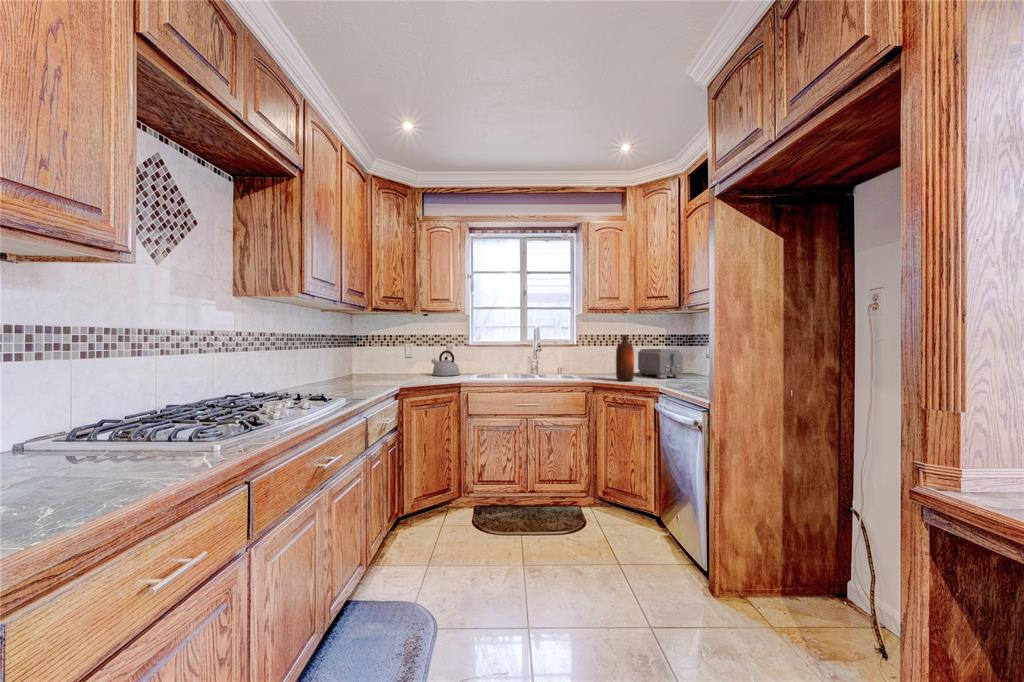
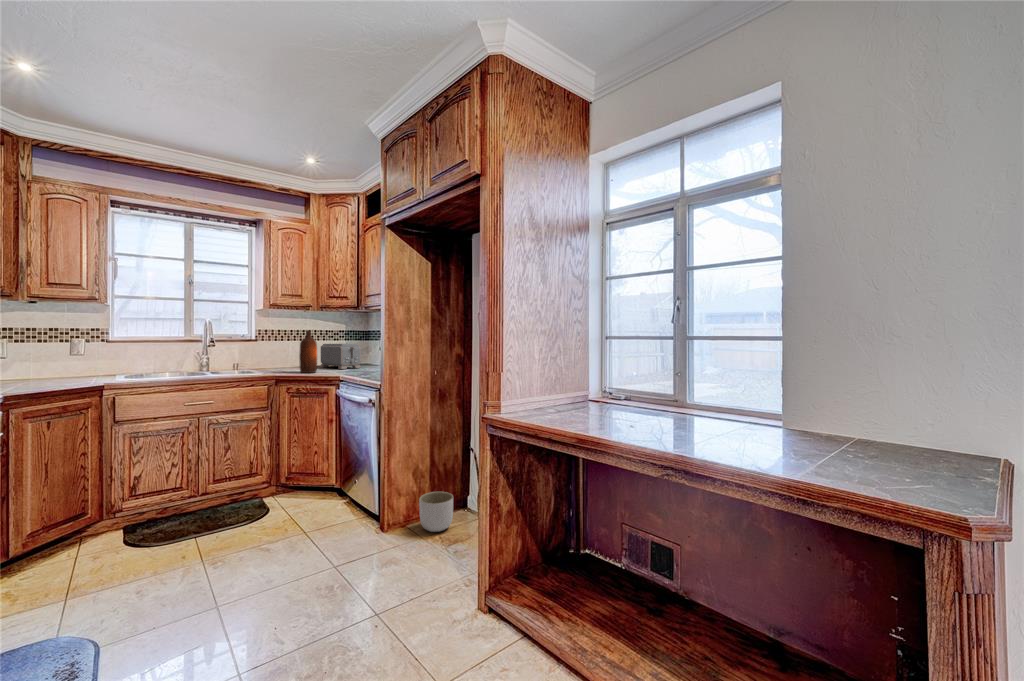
kettle: present [431,350,460,376] -> none [42,347,94,379]
planter: none [766,562,824,627] -> present [419,492,453,532]

